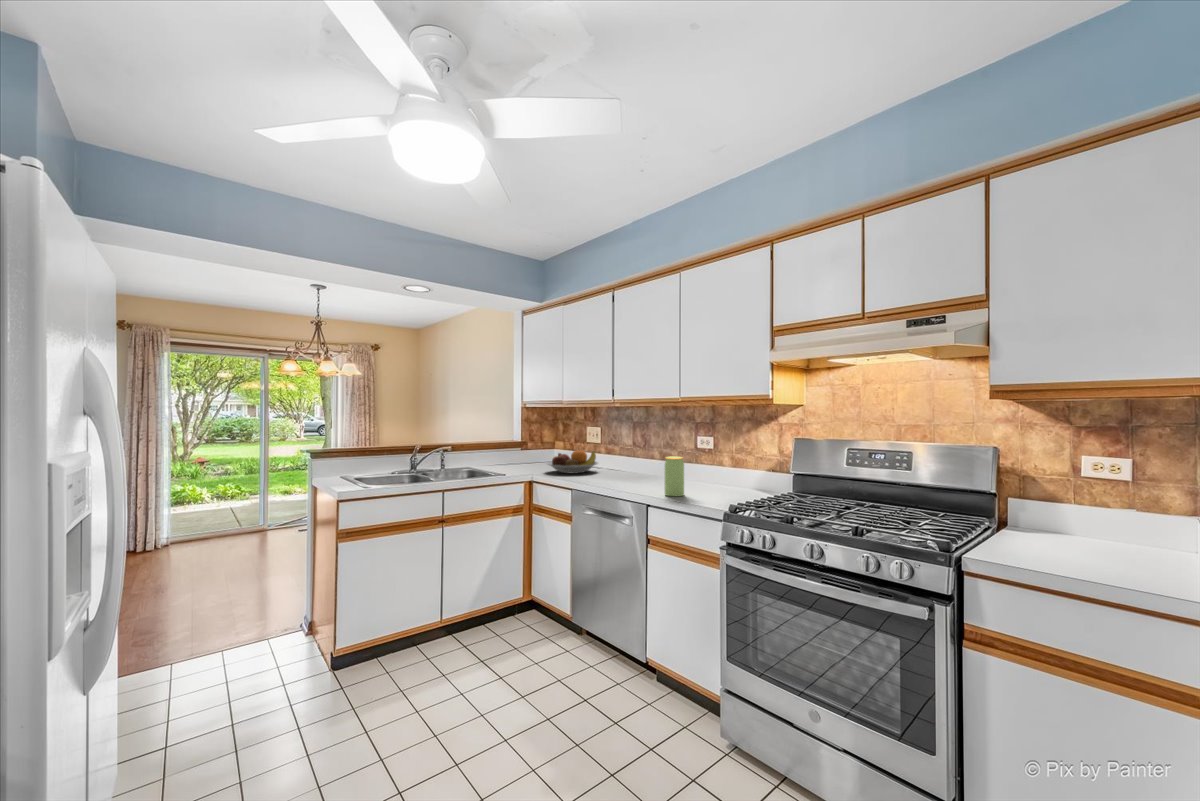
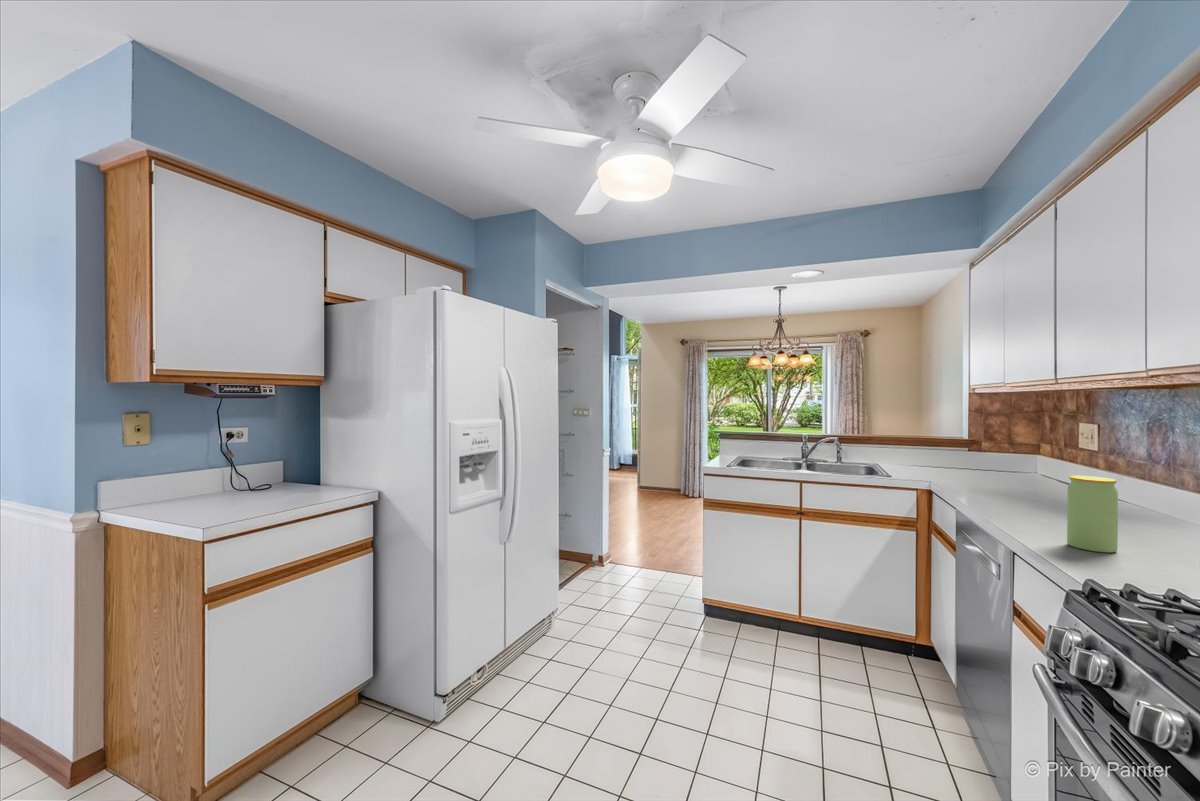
fruit bowl: present [547,450,598,474] -> none [966,456,1068,491]

